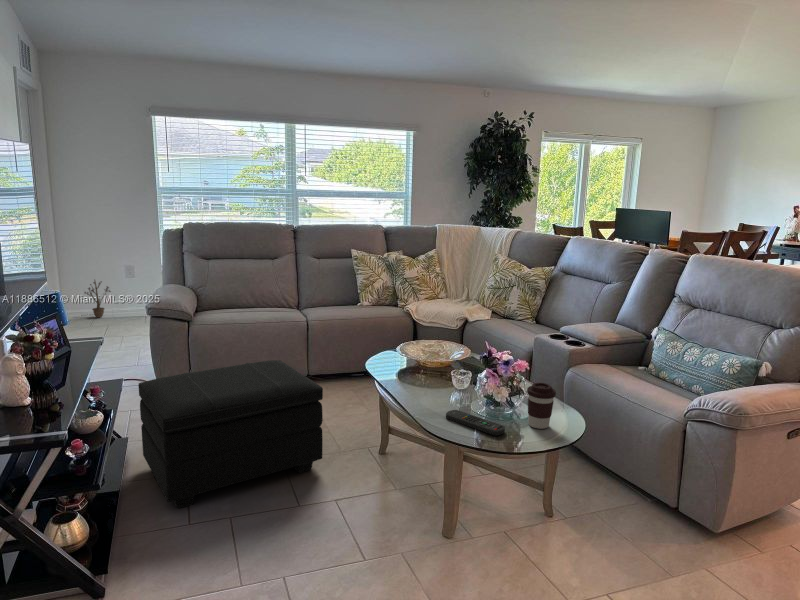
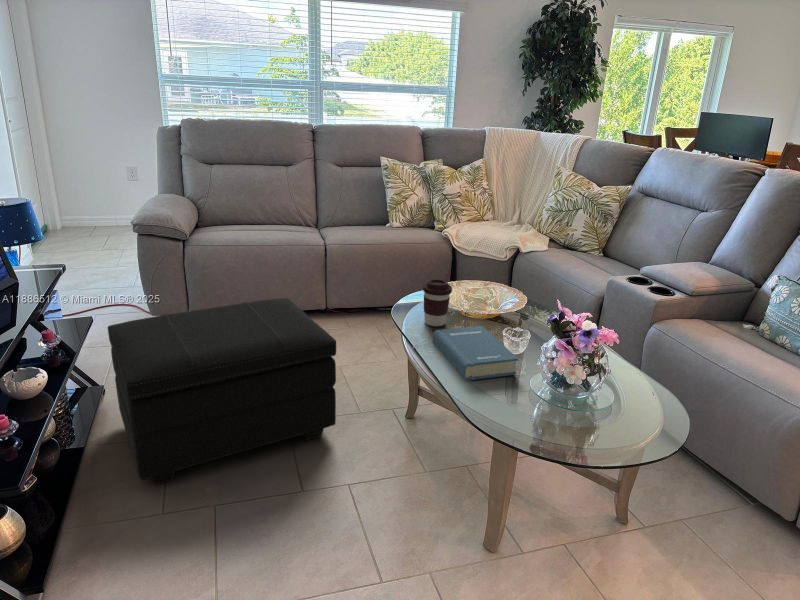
decorative plant: present [84,281,111,318] -> none [80,183,111,227]
hardback book: none [398,371,462,408] -> present [433,326,518,381]
coffee cup: present [527,383,556,429] -> present [423,279,452,326]
remote control: present [446,410,505,436] -> none [496,386,578,431]

